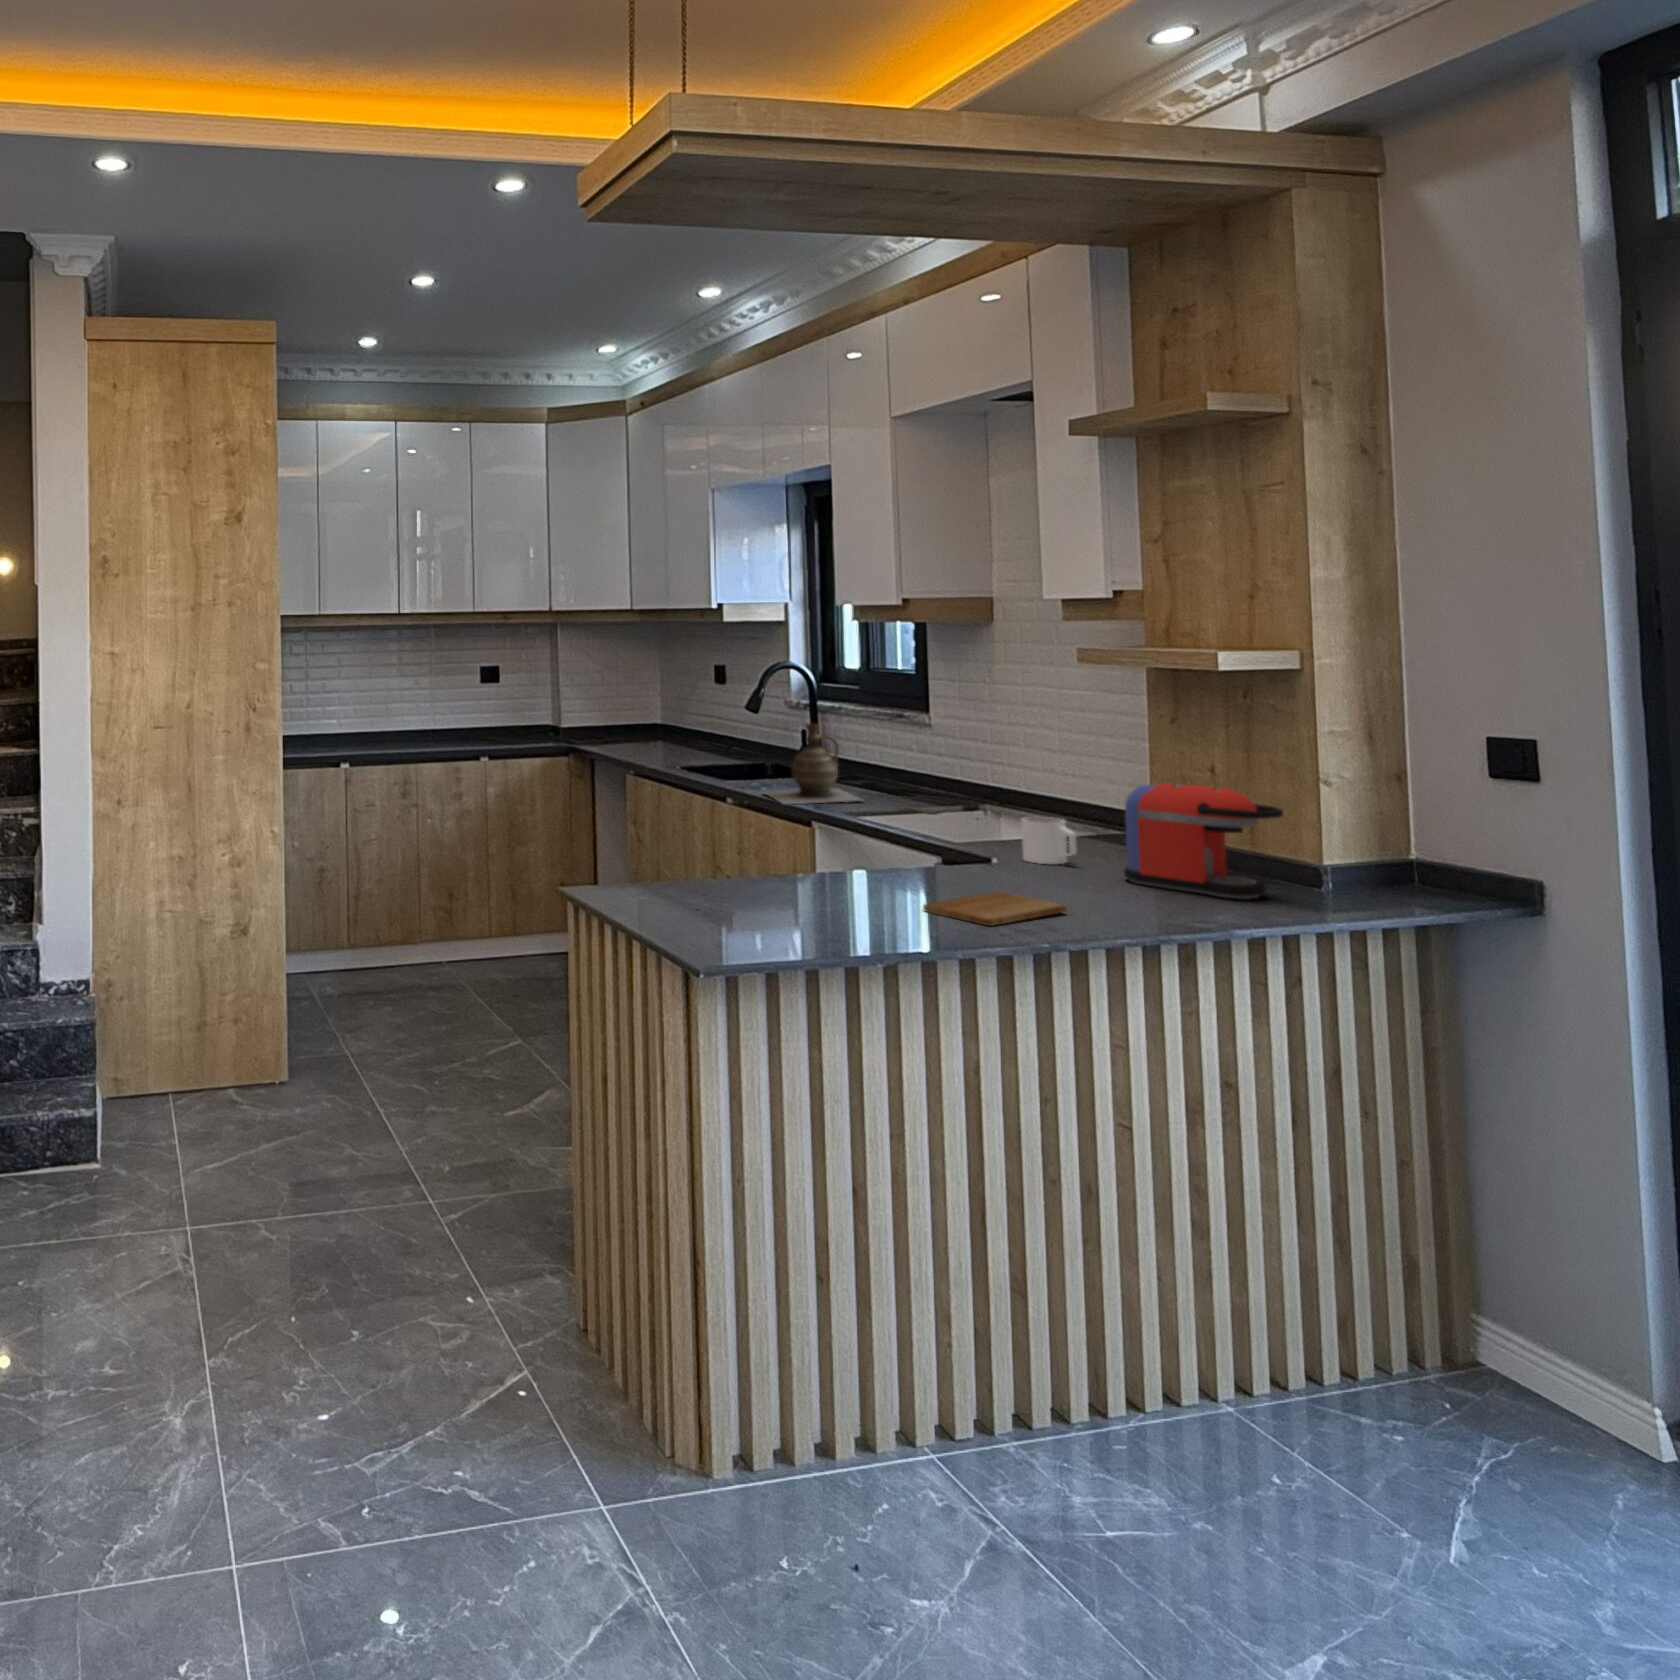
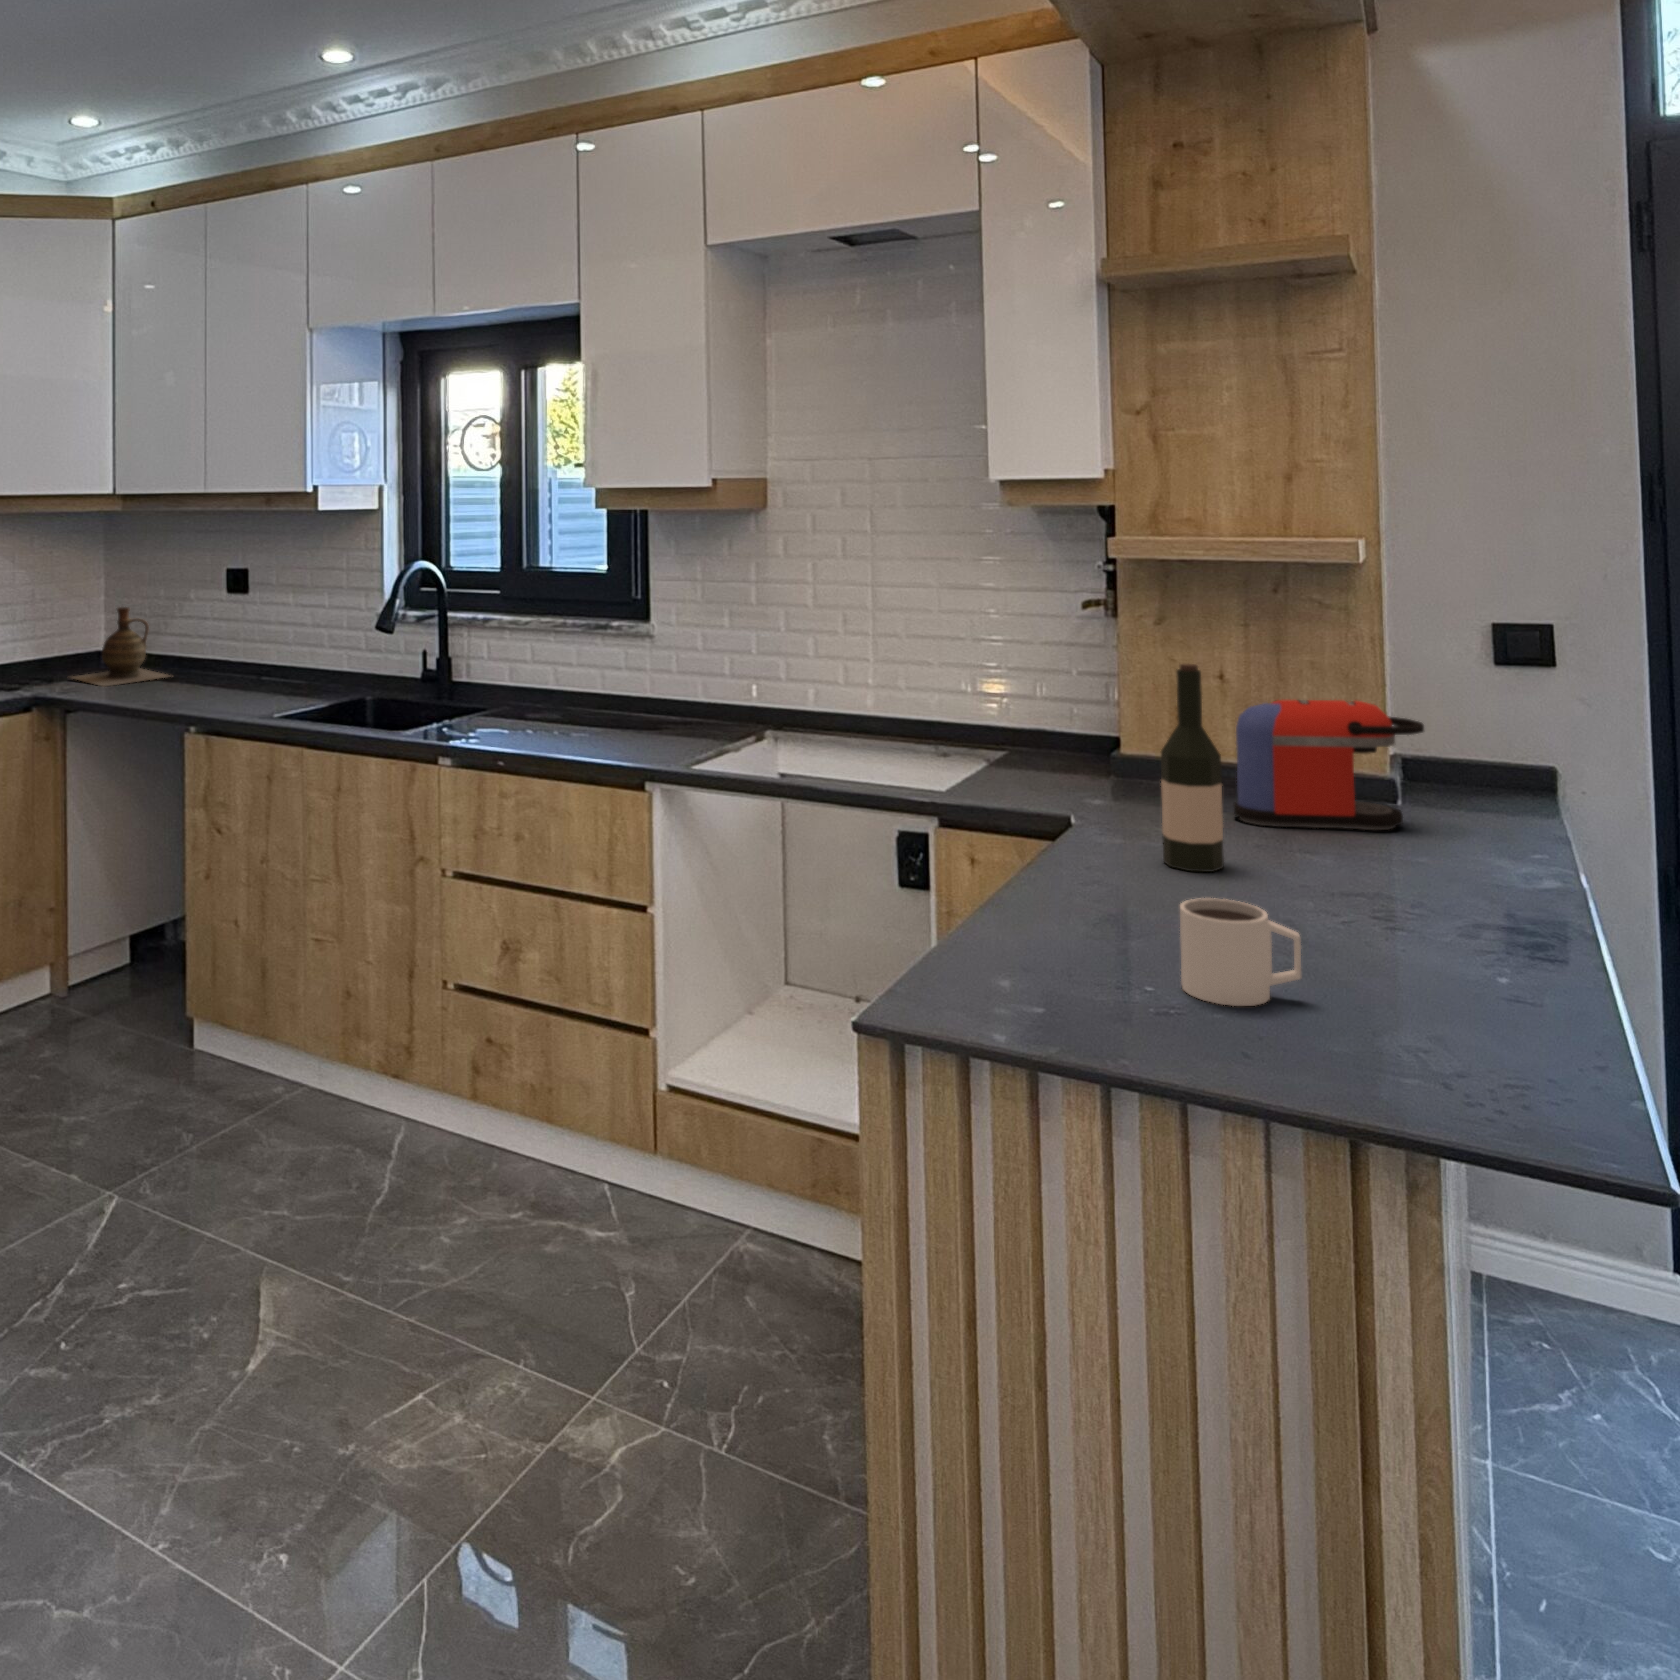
ceramic jug: present [763,723,862,804] -> present [72,607,169,686]
wine bottle: none [945,736,992,889] -> present [1161,664,1224,872]
mug: present [1022,817,1076,864] -> present [1180,898,1301,1006]
cutting board: present [923,892,1066,926] -> none [1288,873,1448,936]

